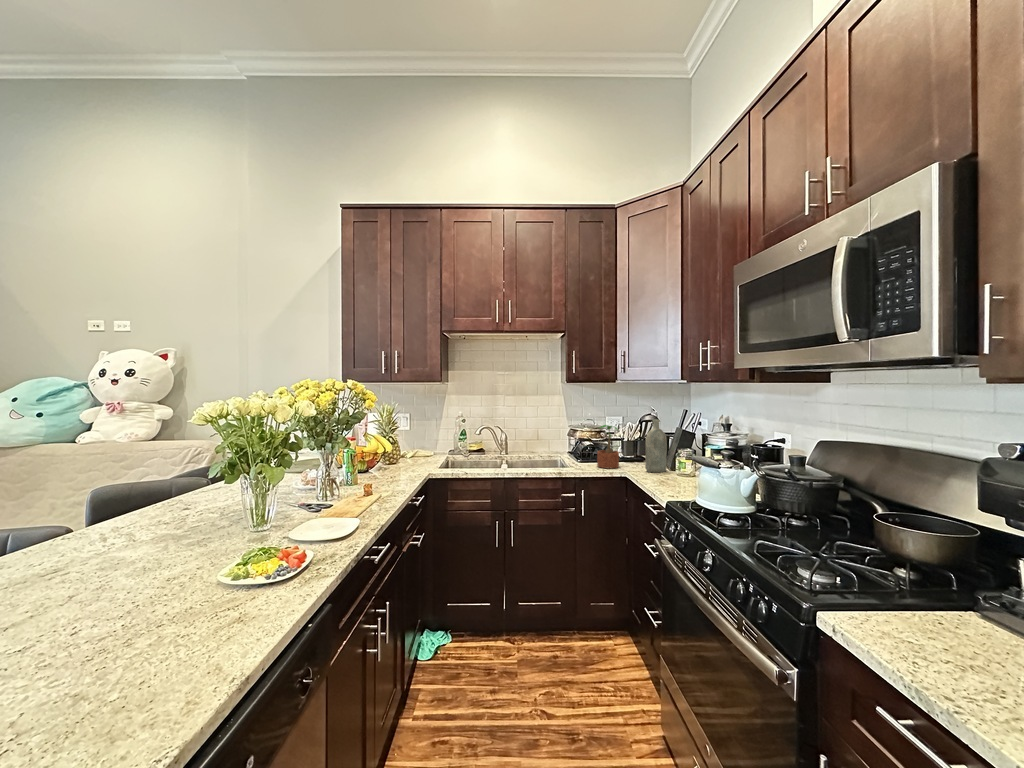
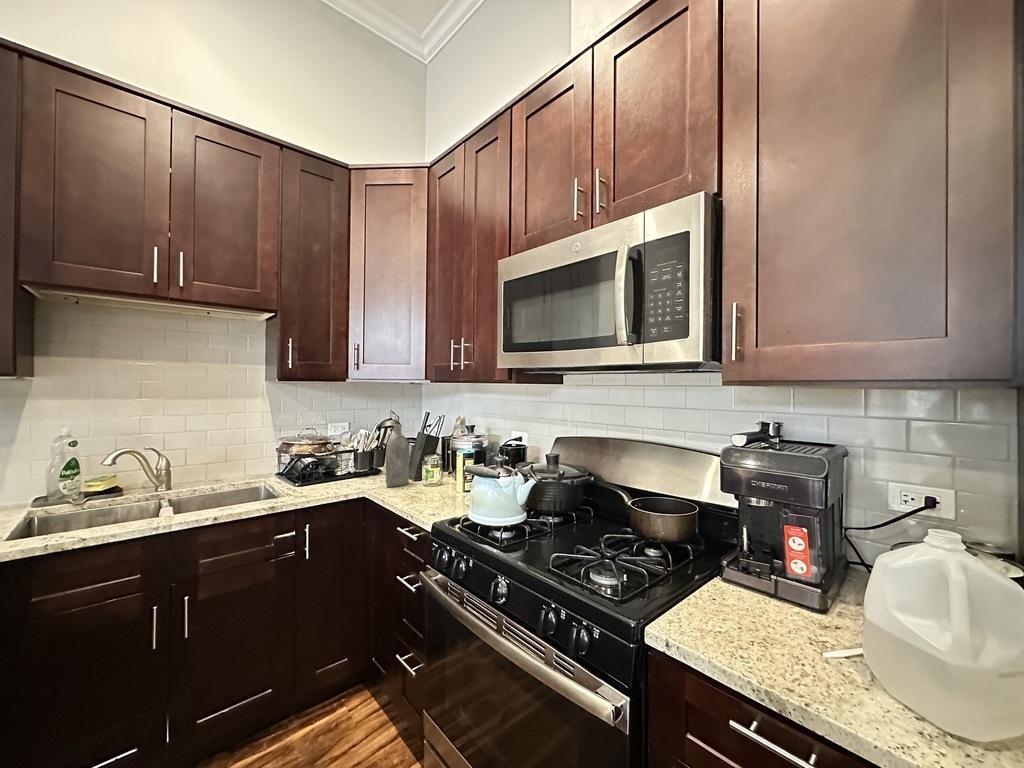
potted plant: present [597,425,619,468] -> none [322,434,354,490]

